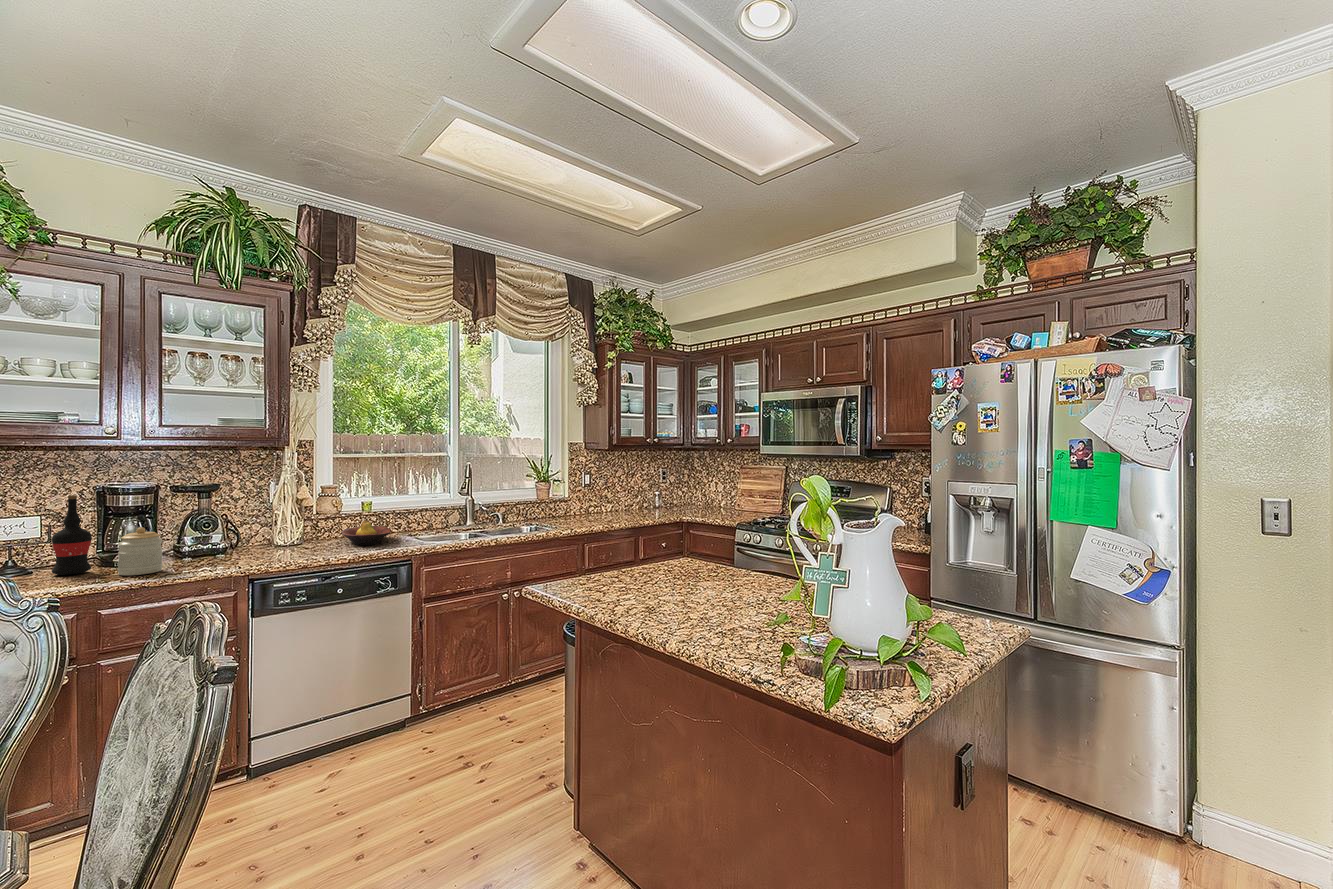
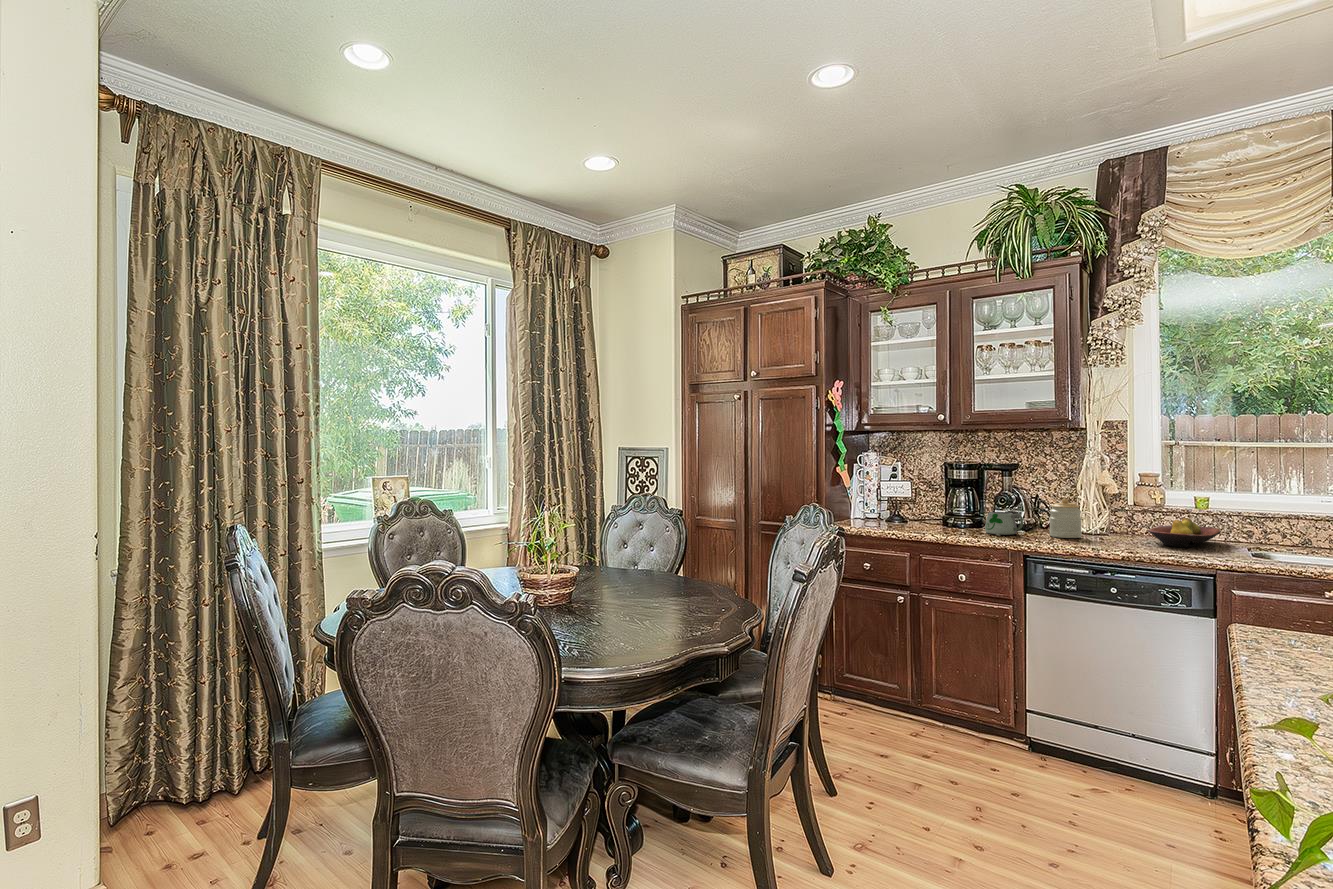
wine bottle: present [52,495,92,575] -> none [903,468,926,528]
jar: present [118,527,163,575] -> present [1049,498,1082,538]
mug: none [180,536,231,563] -> present [985,512,1023,536]

